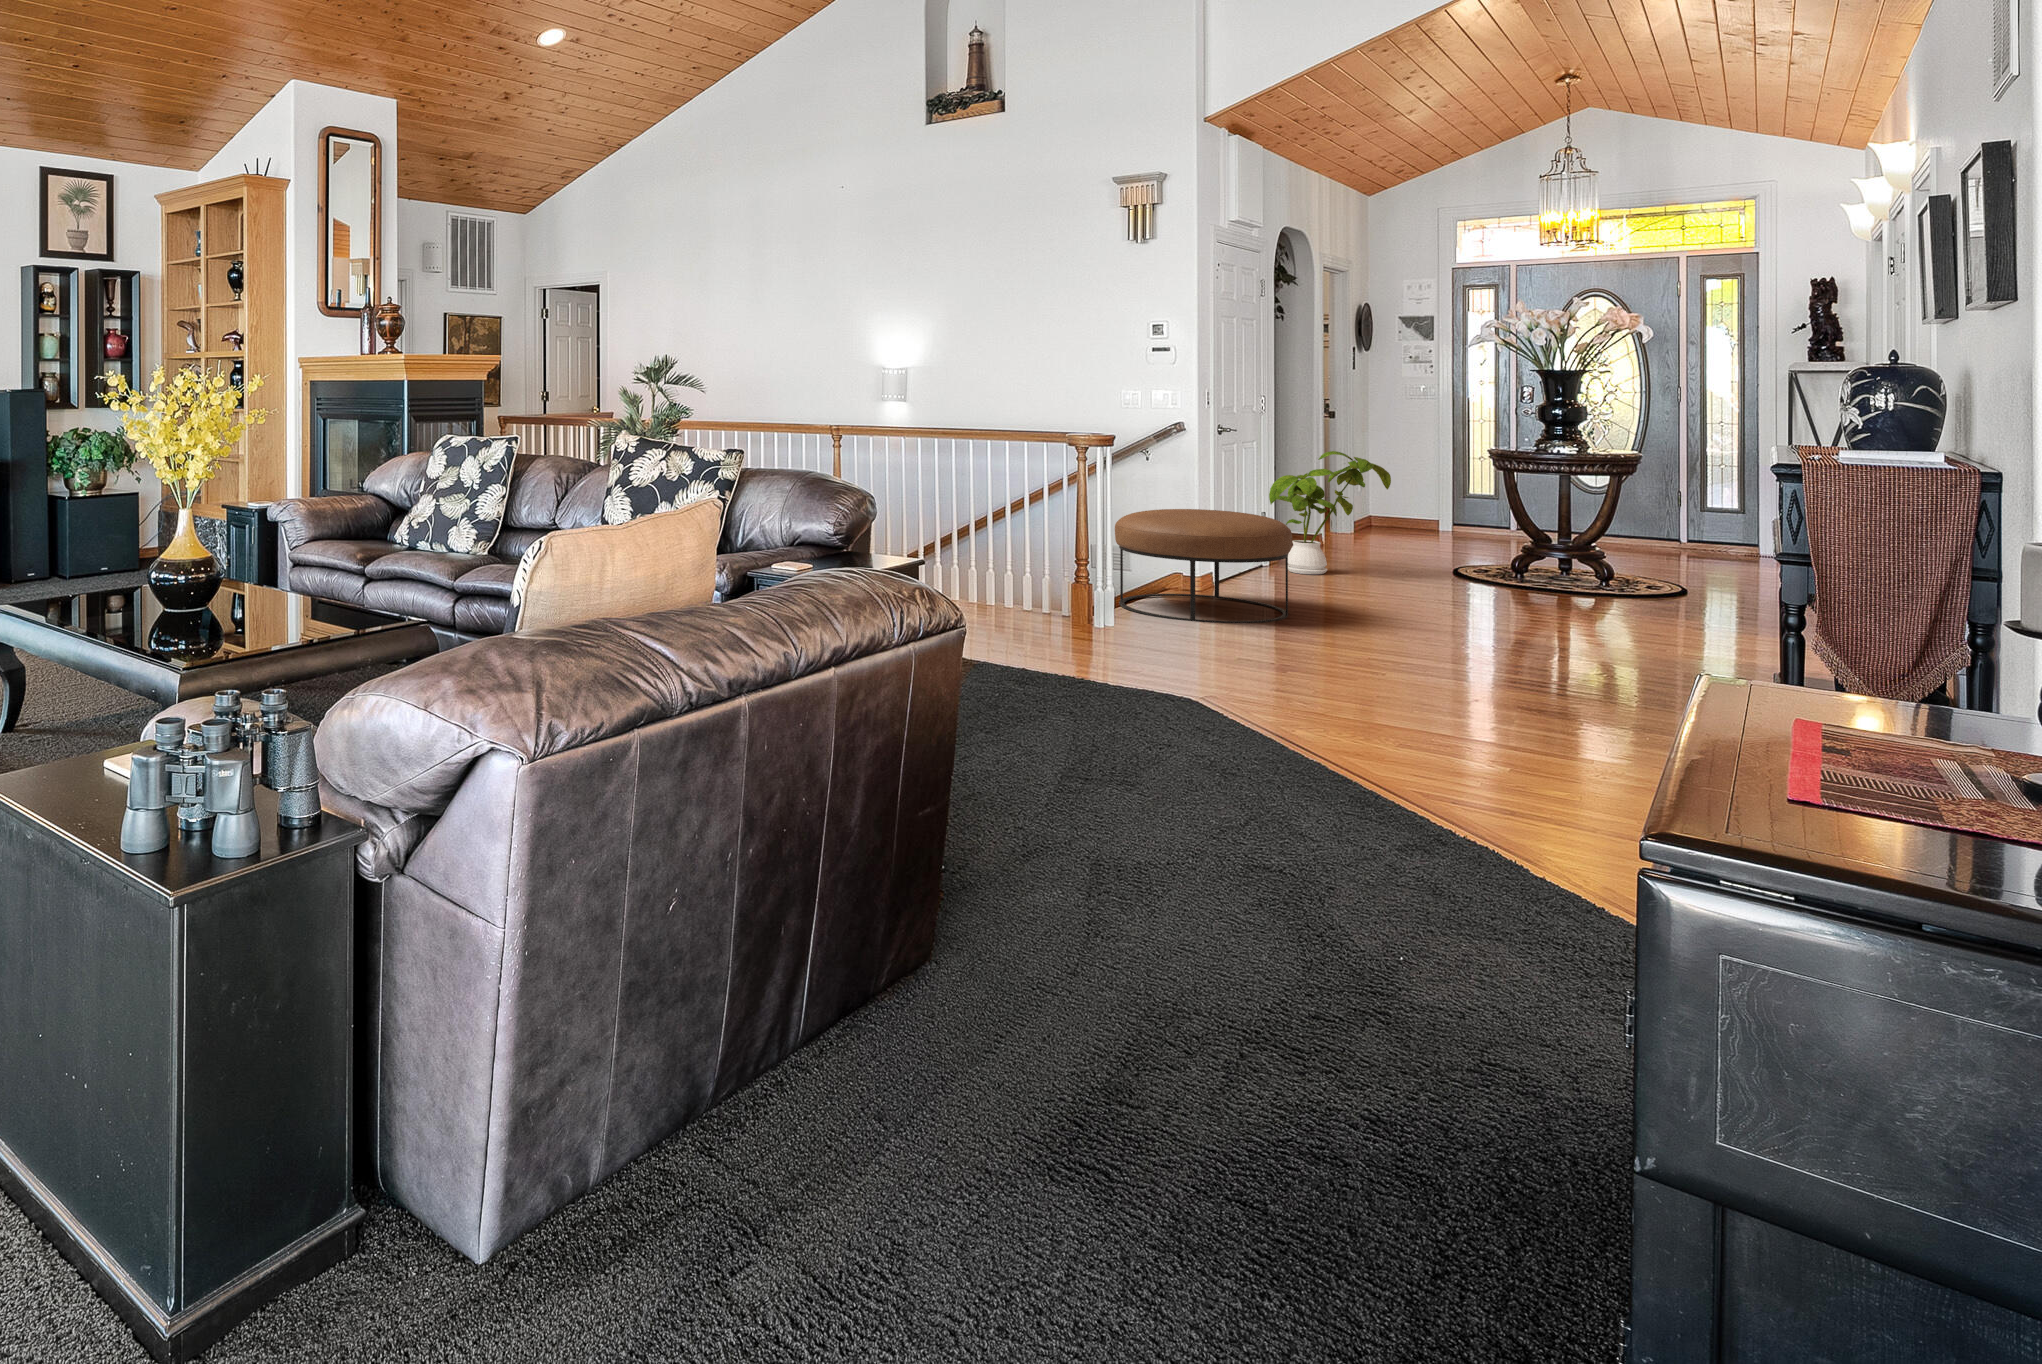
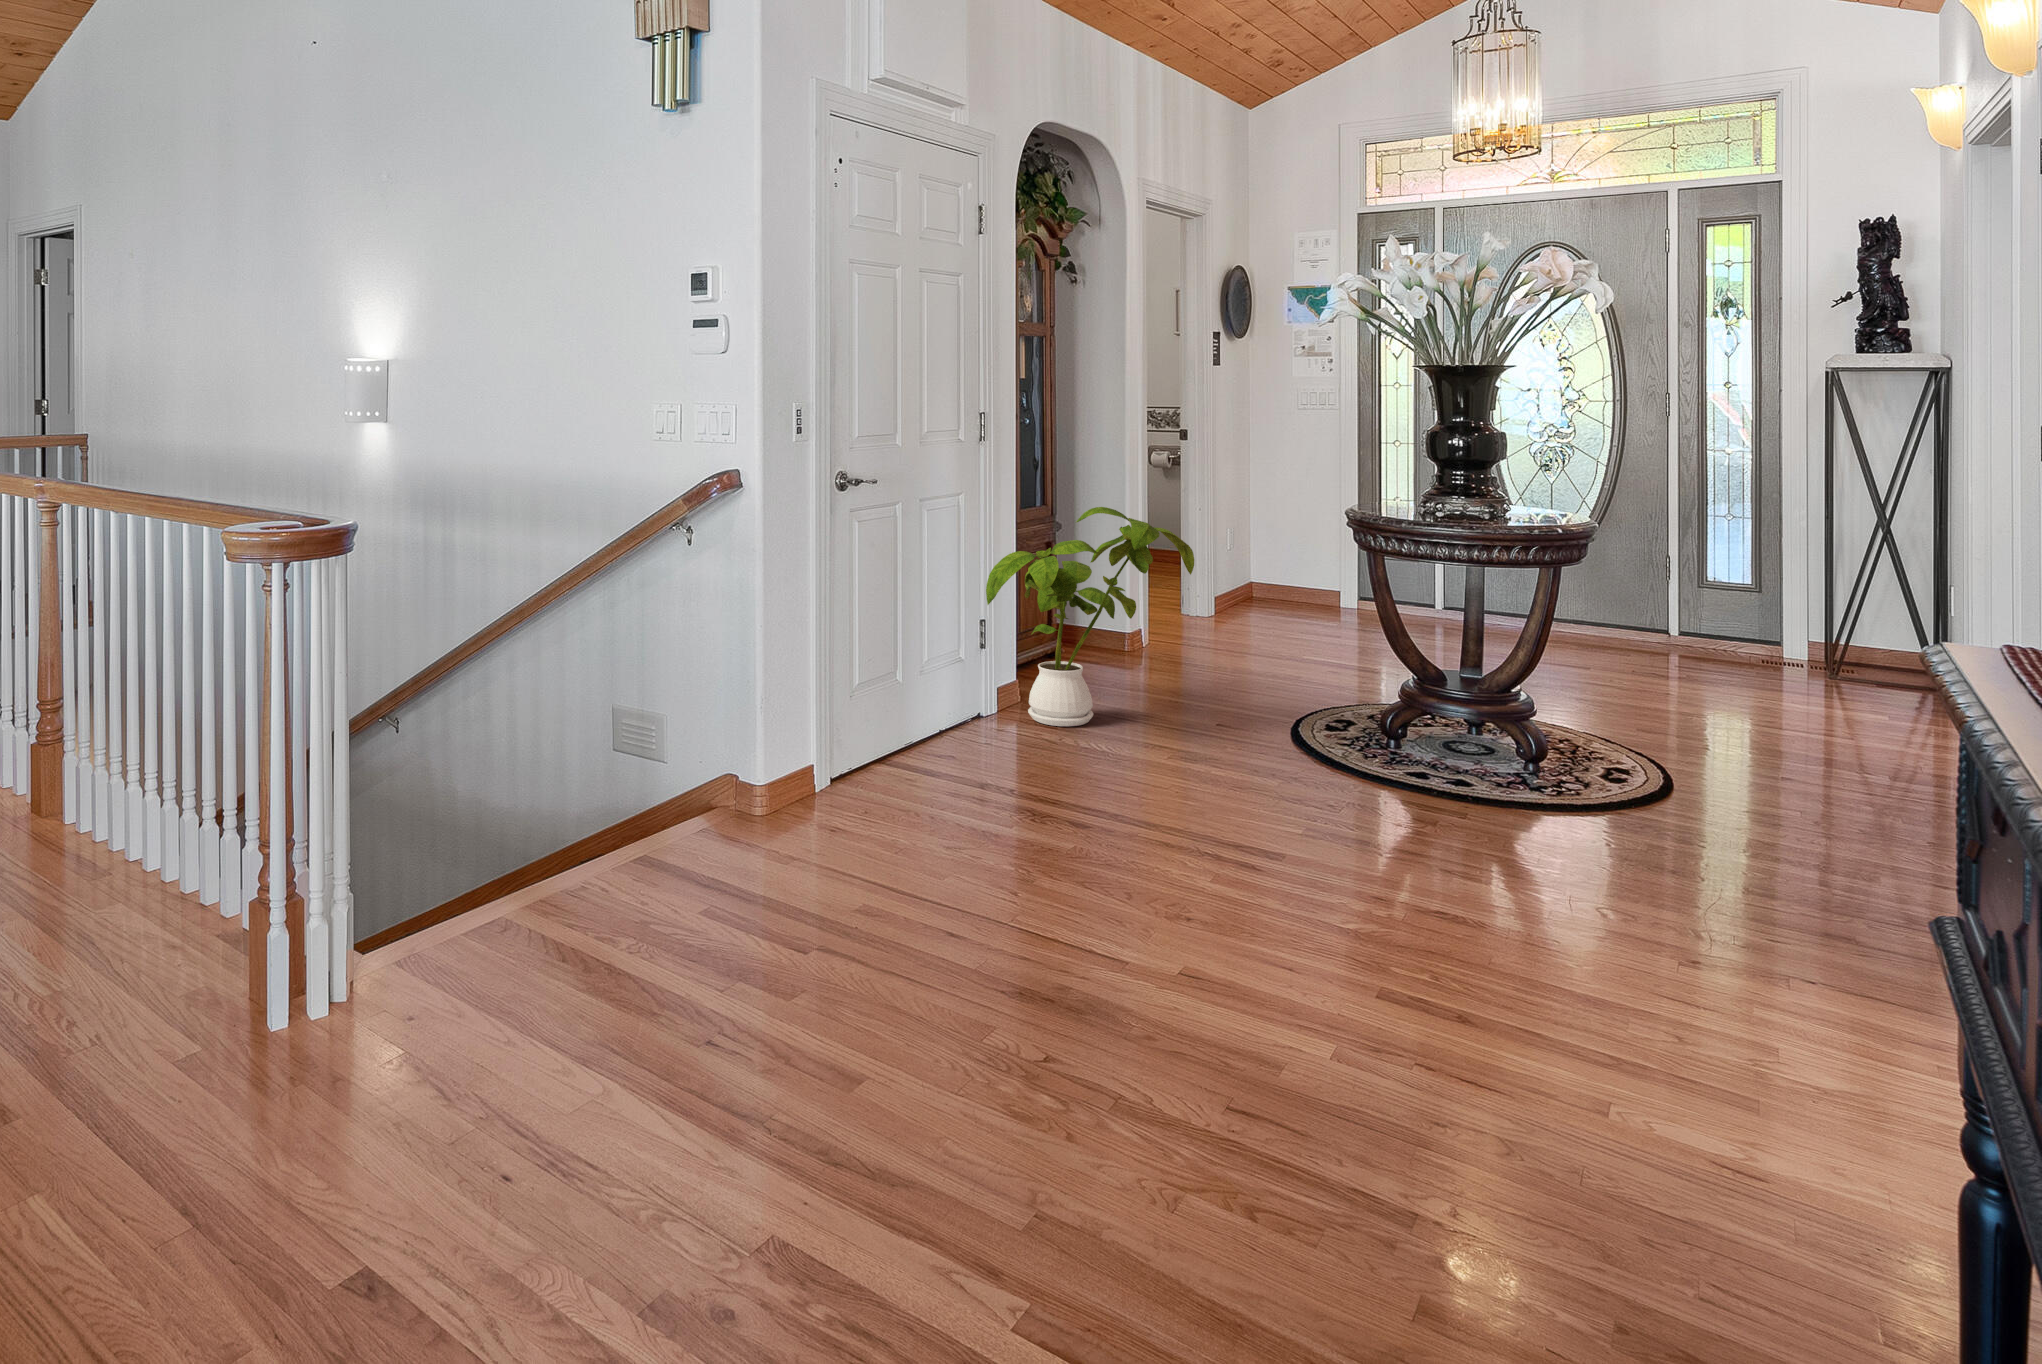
ottoman: present [1115,509,1292,623] -> none [567,641,905,928]

